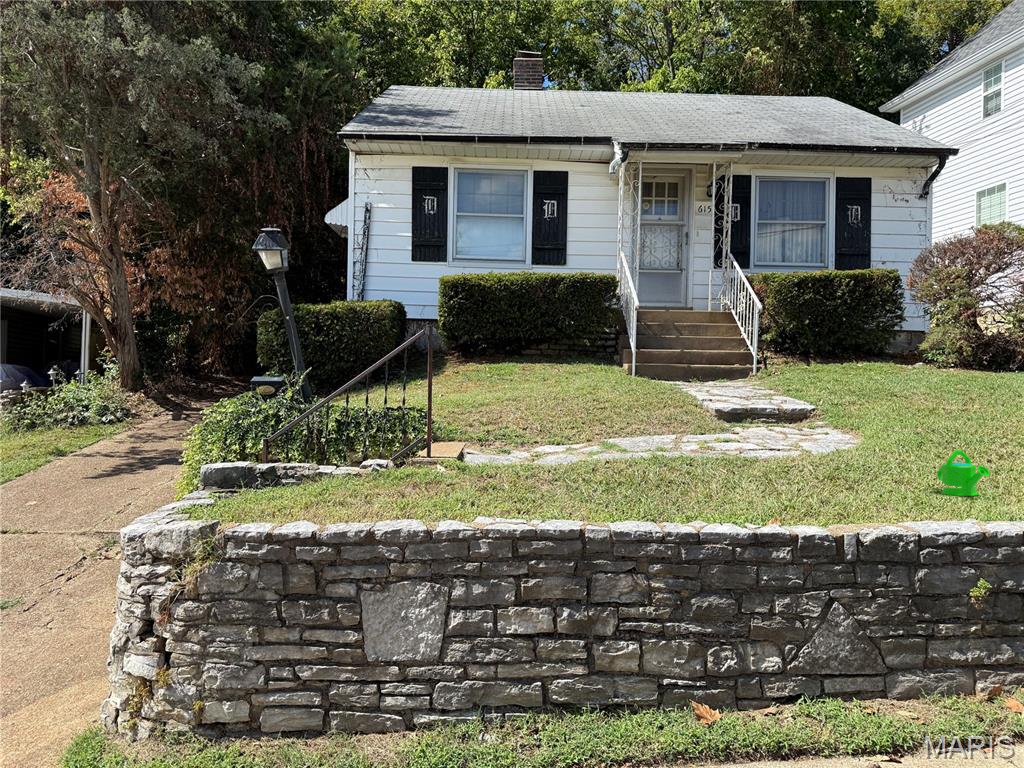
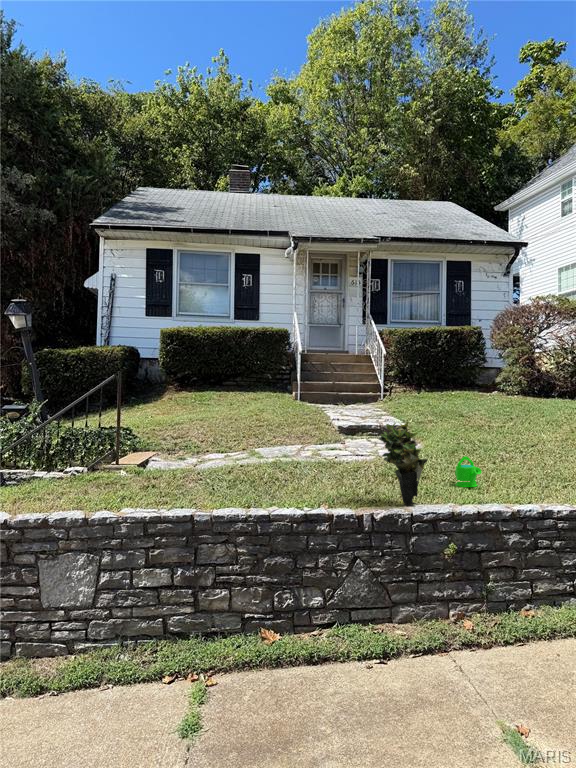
potted plant: none [846,395,926,521] -> present [379,422,427,505]

